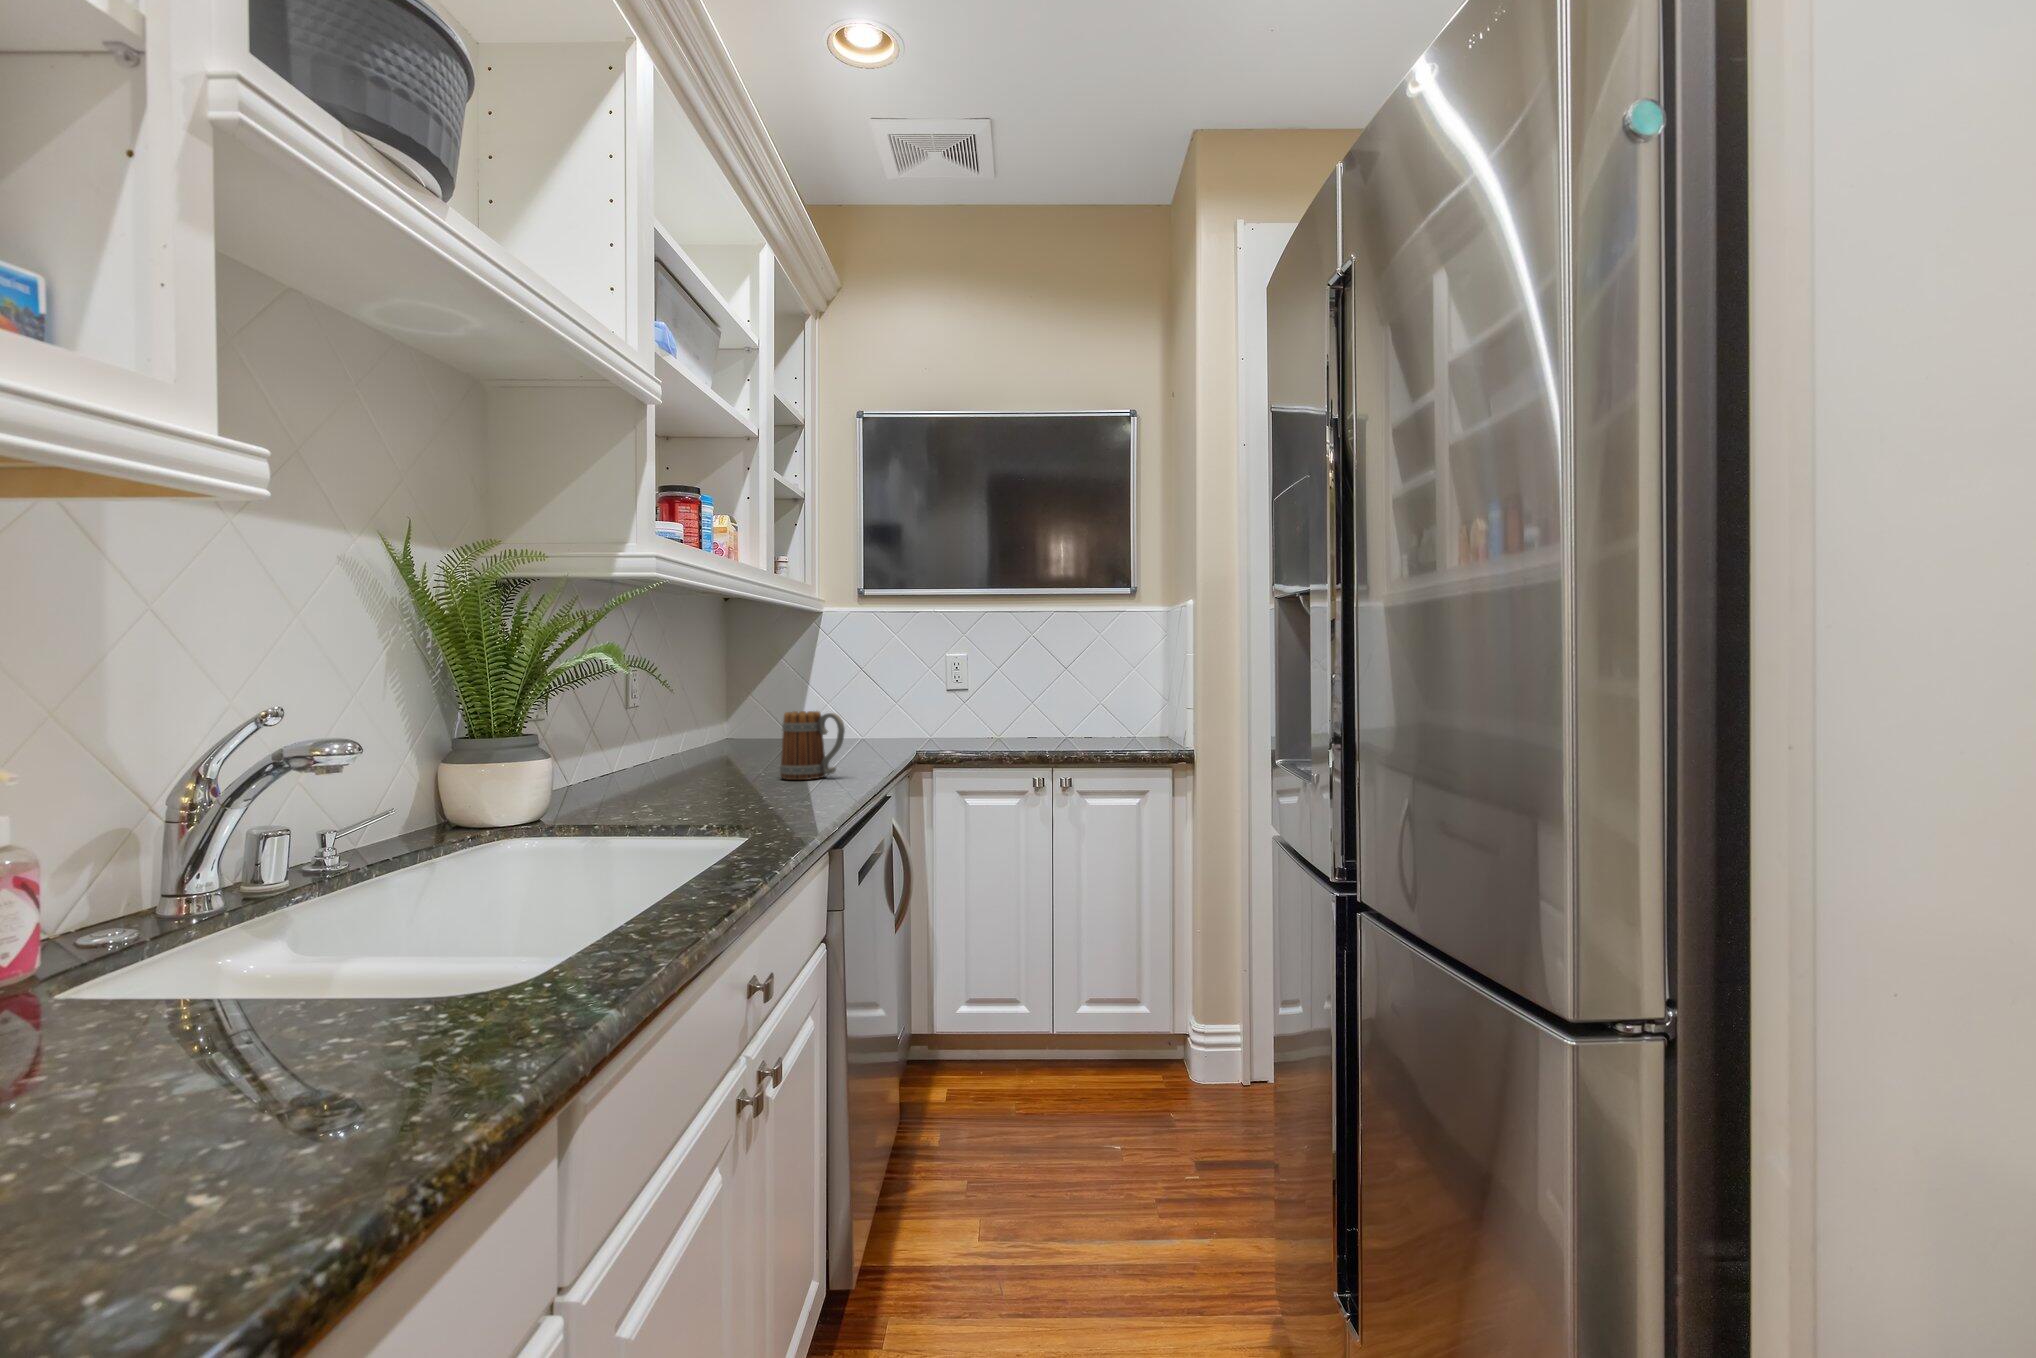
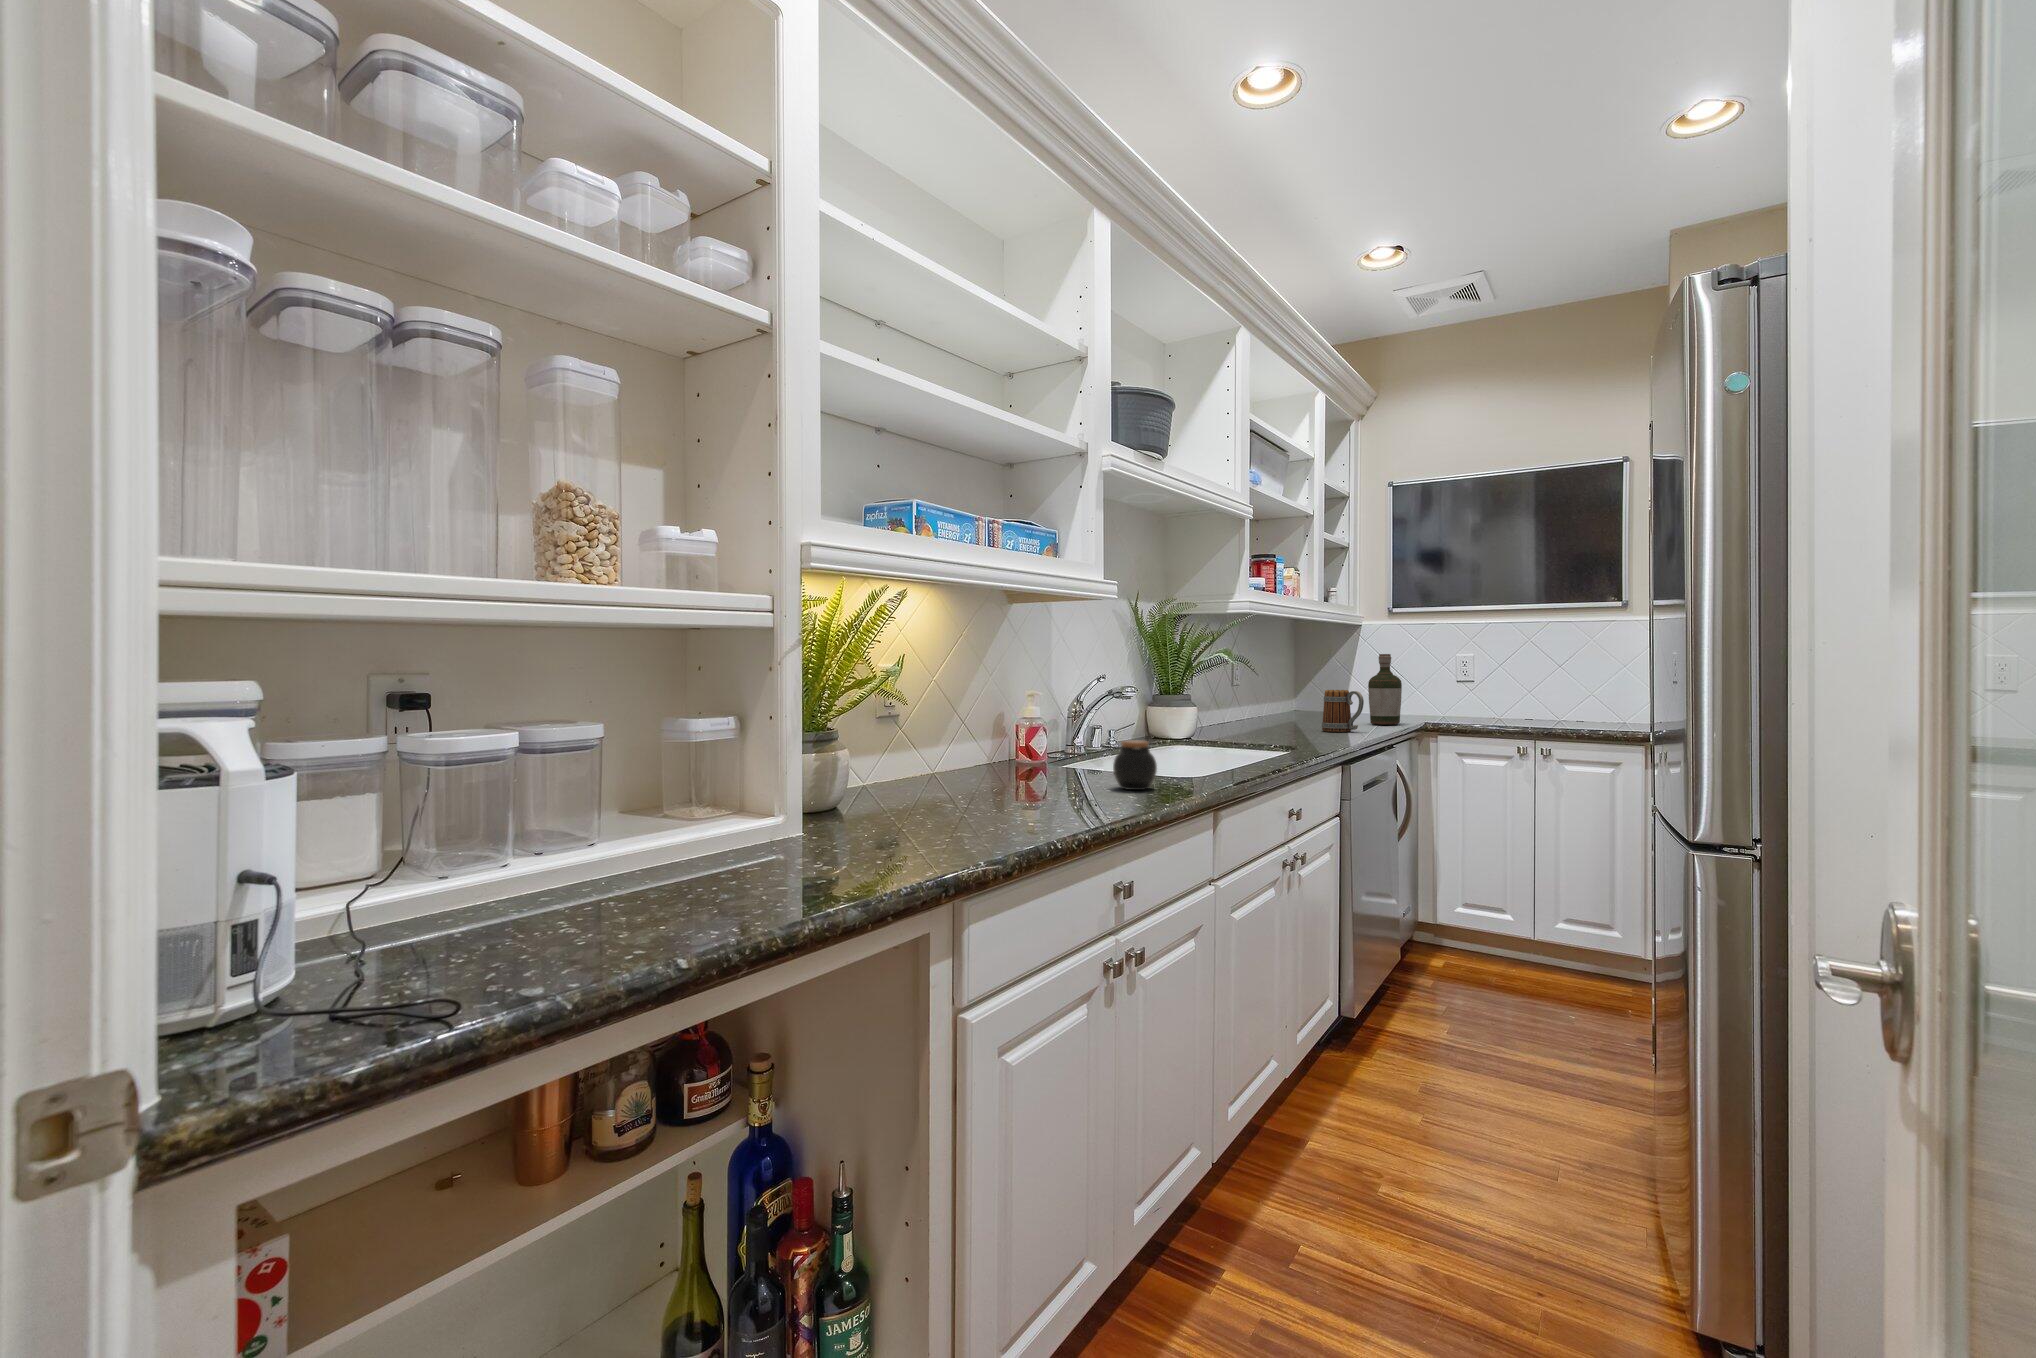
bottle: none [842,654,887,759] -> present [1368,654,1402,725]
jar: none [141,944,336,1141] -> present [1113,740,1157,790]

